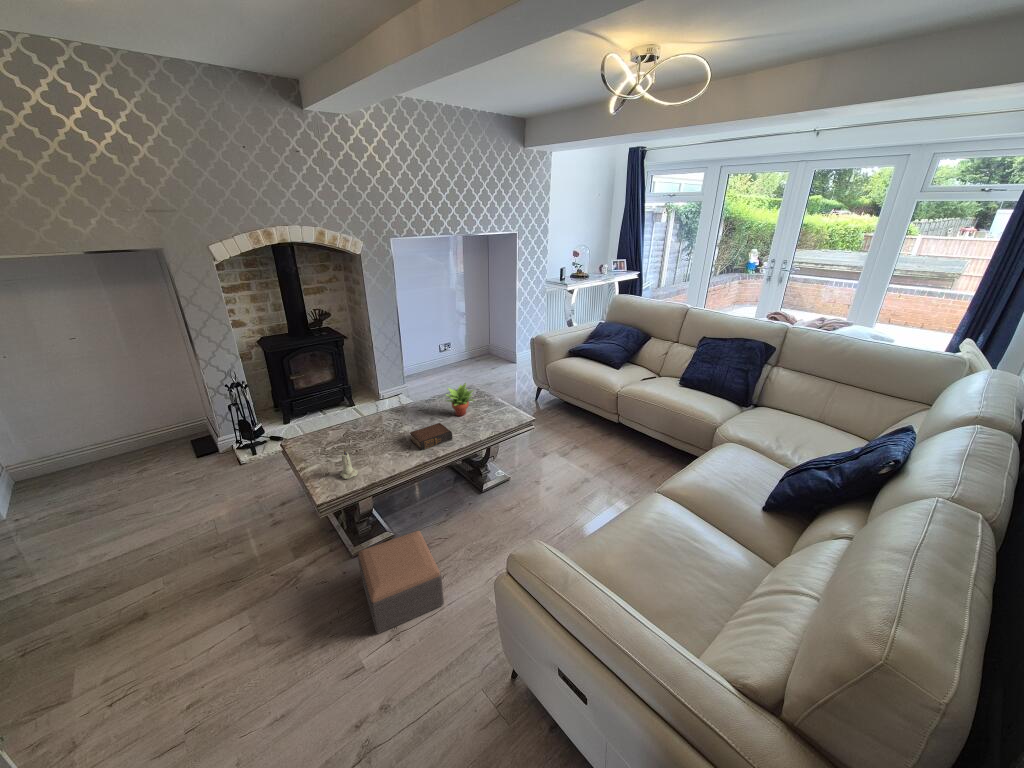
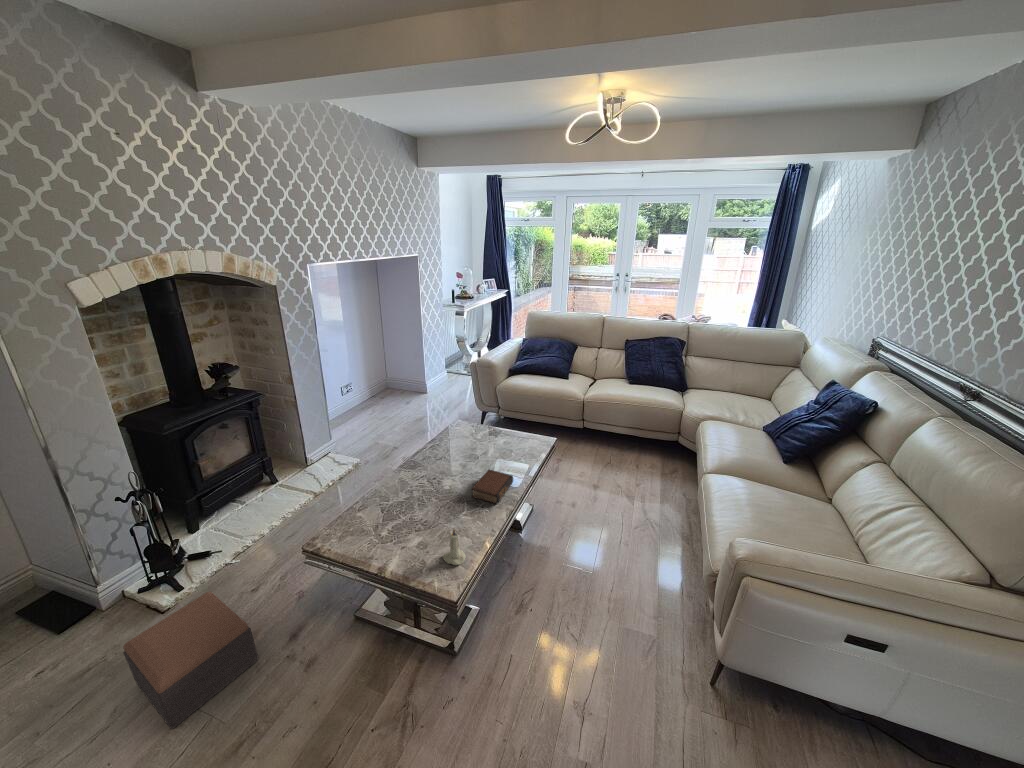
succulent plant: present [446,383,474,416] -> none [471,420,506,458]
footstool: present [358,531,444,633] -> present [123,592,258,729]

